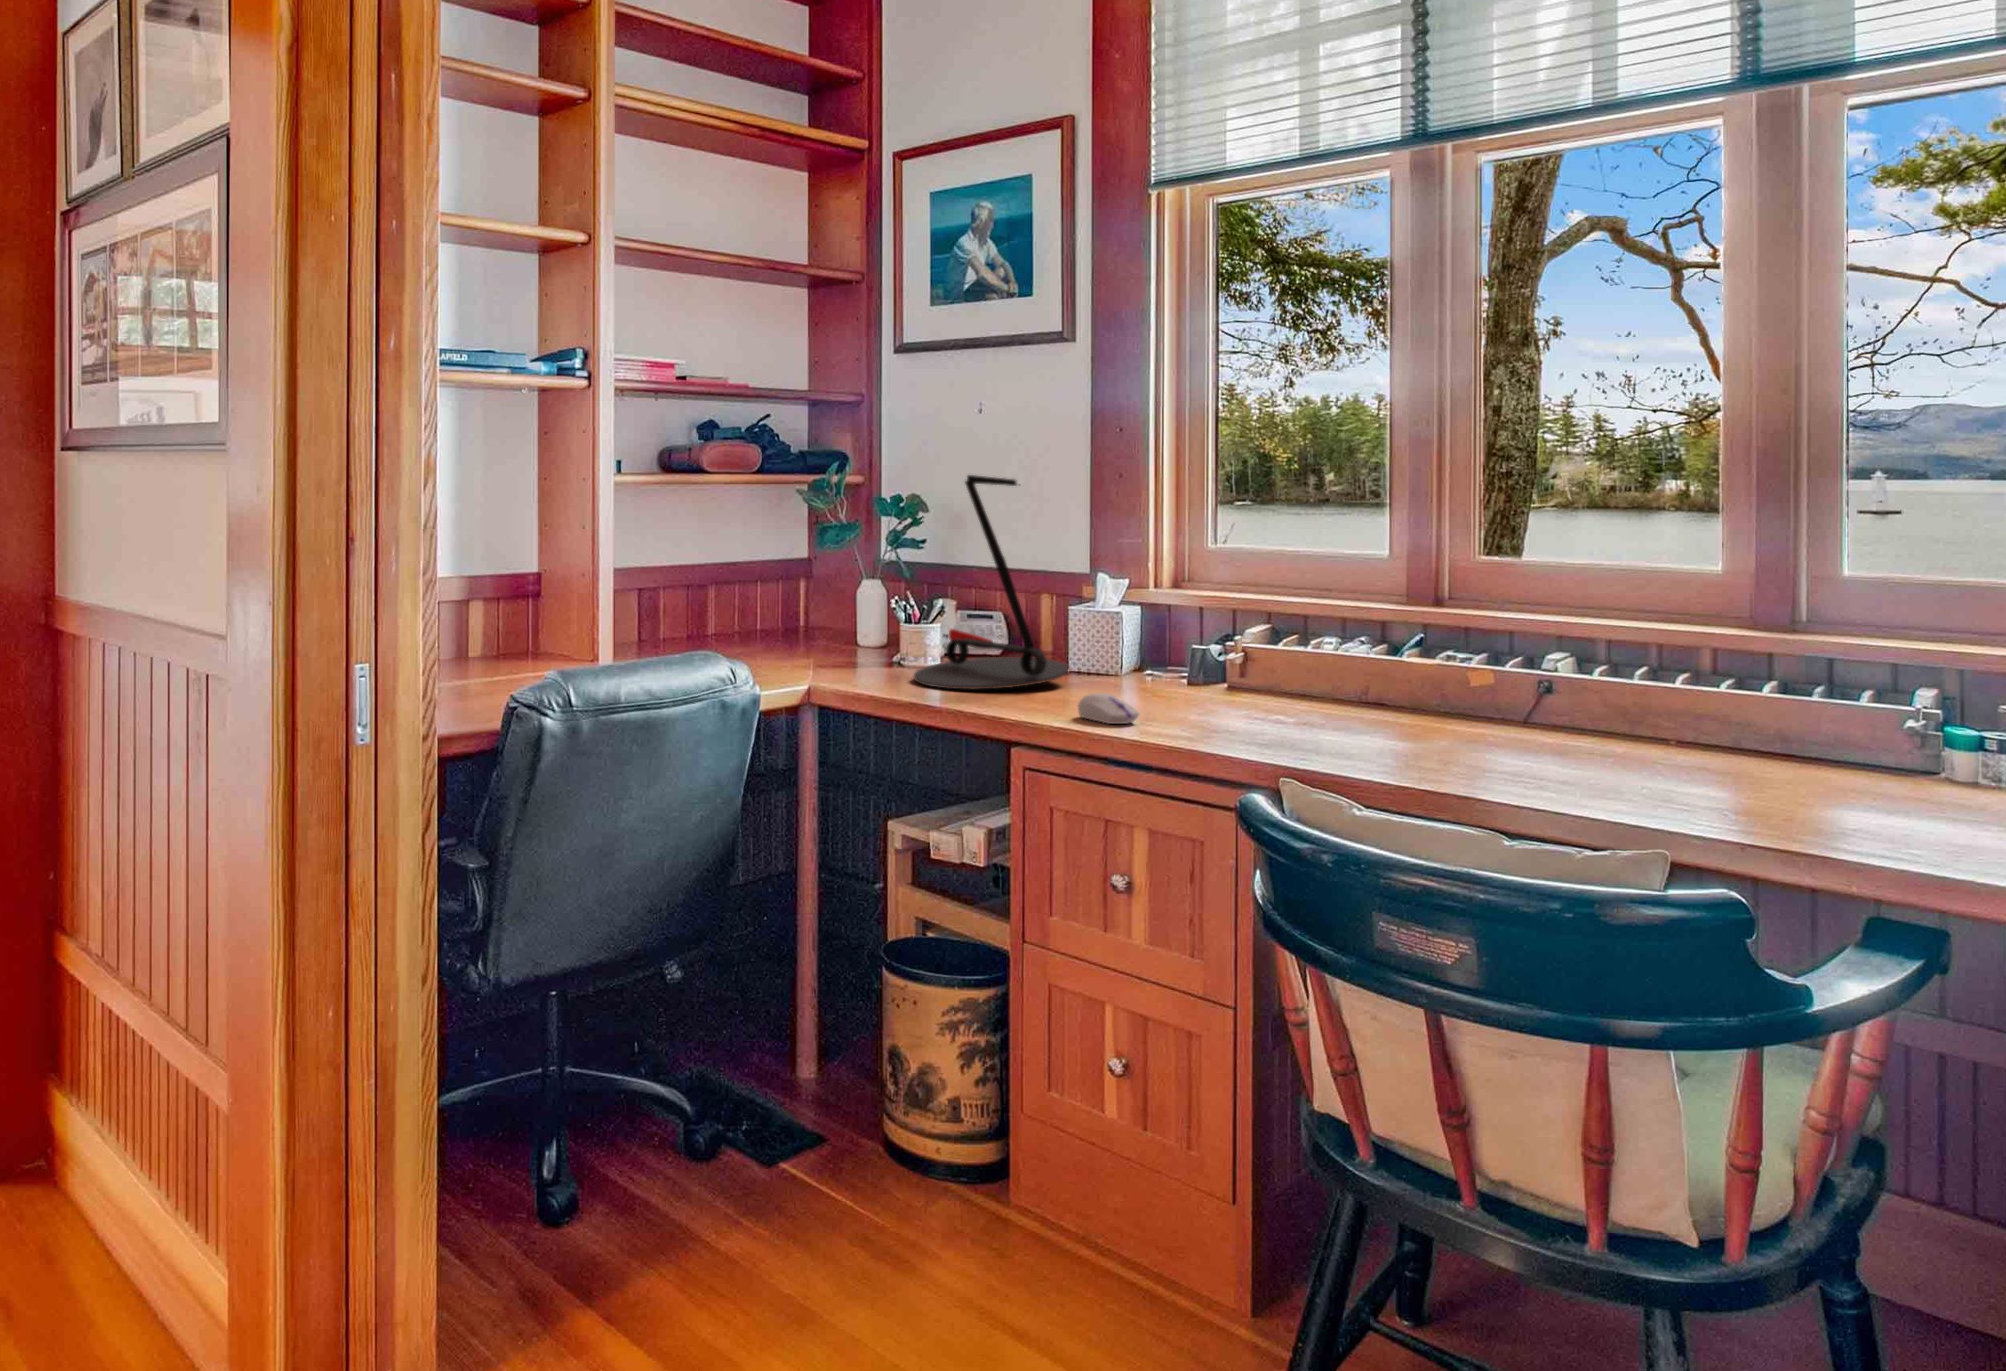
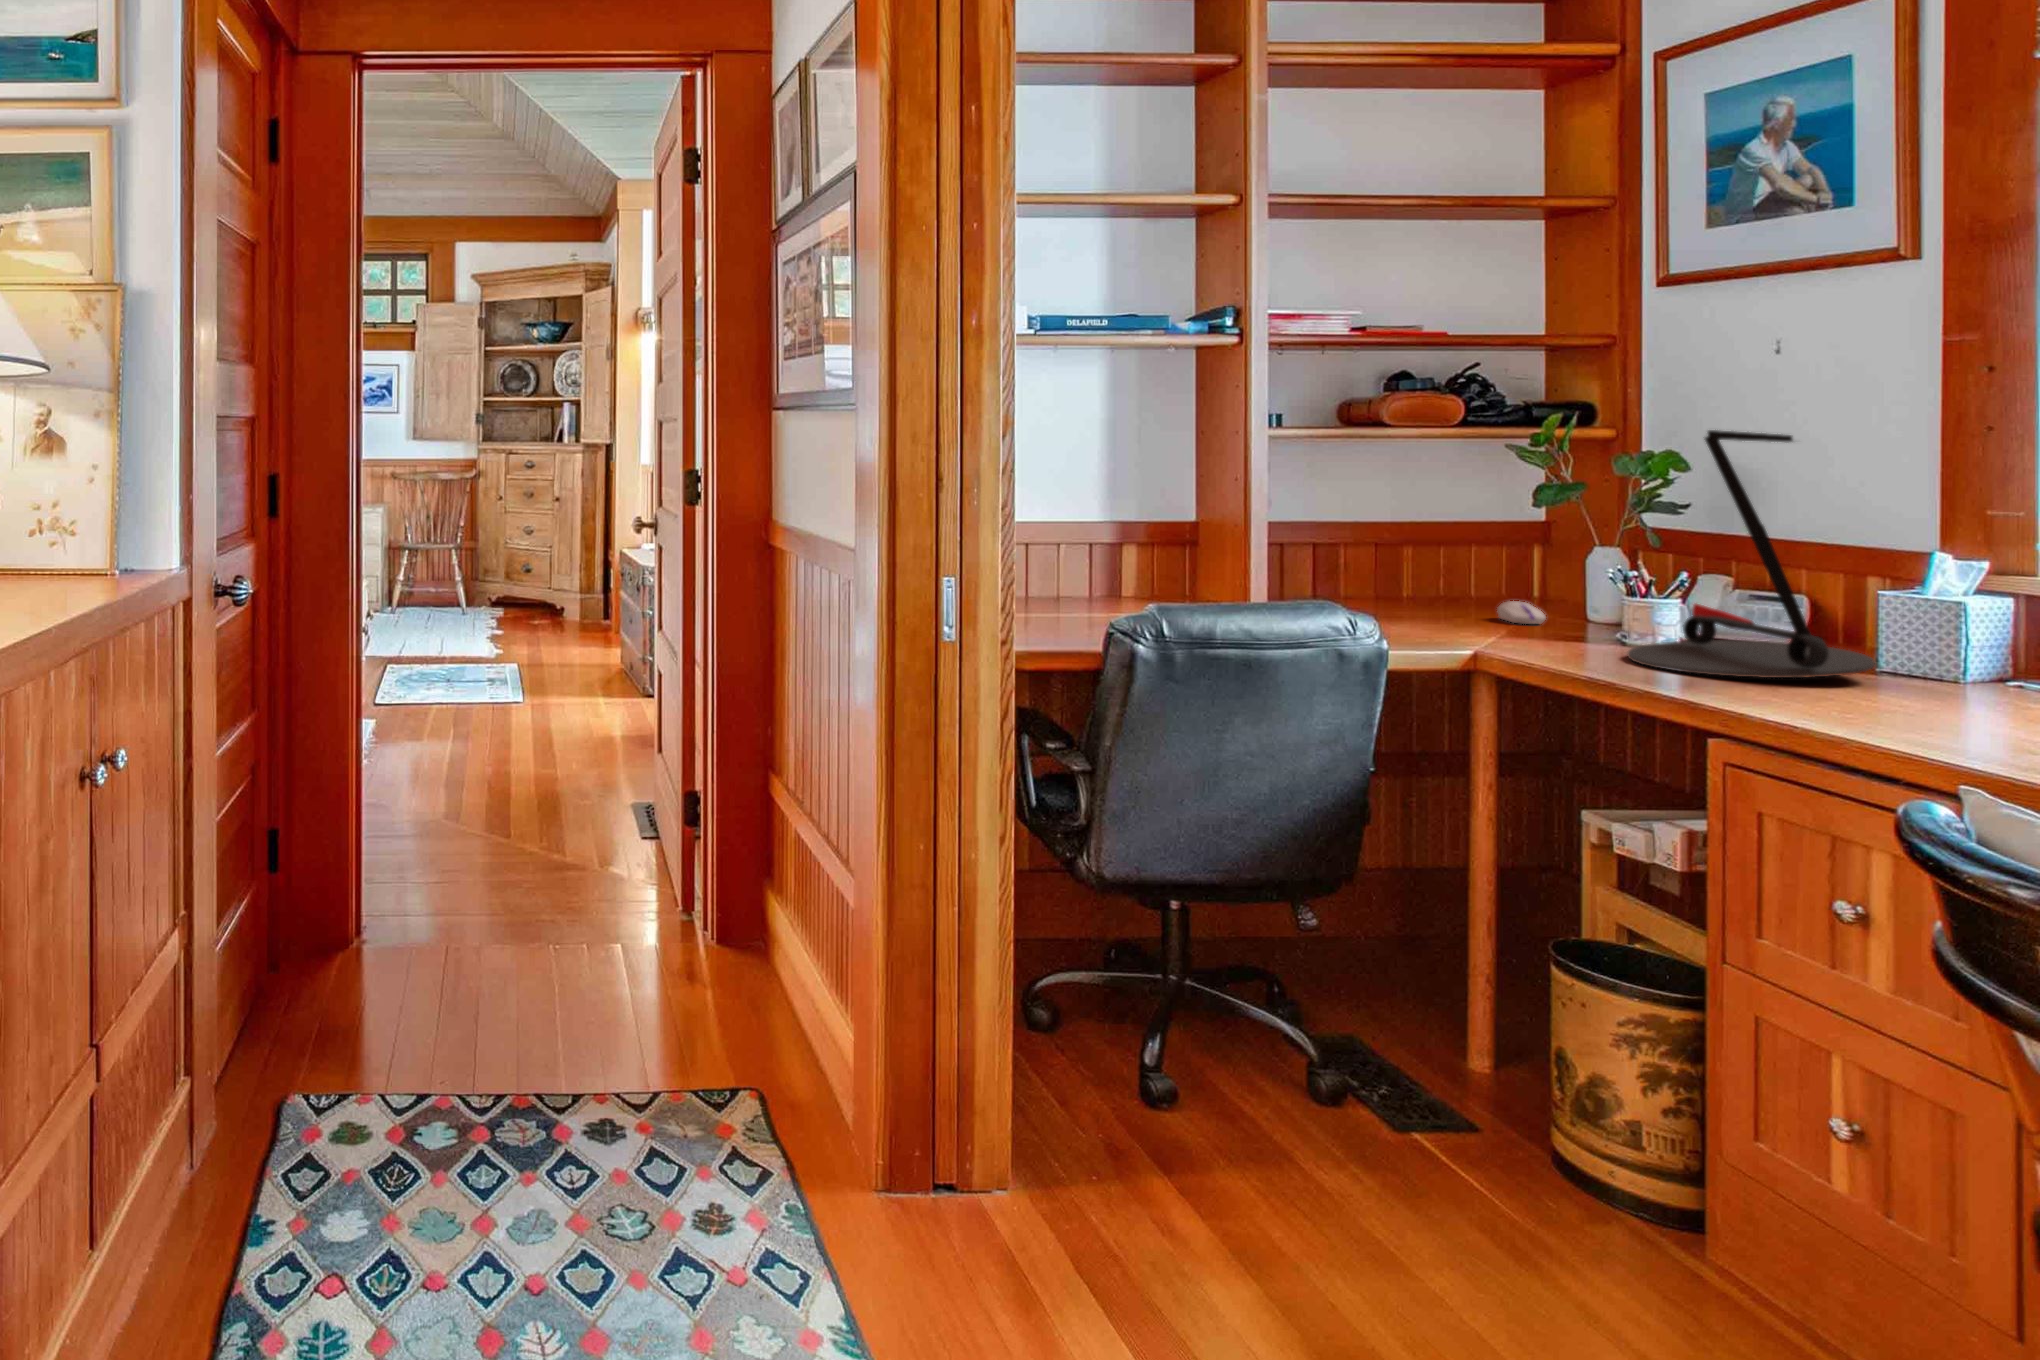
computer mouse: present [1078,693,1139,724] -> present [1497,601,1546,624]

